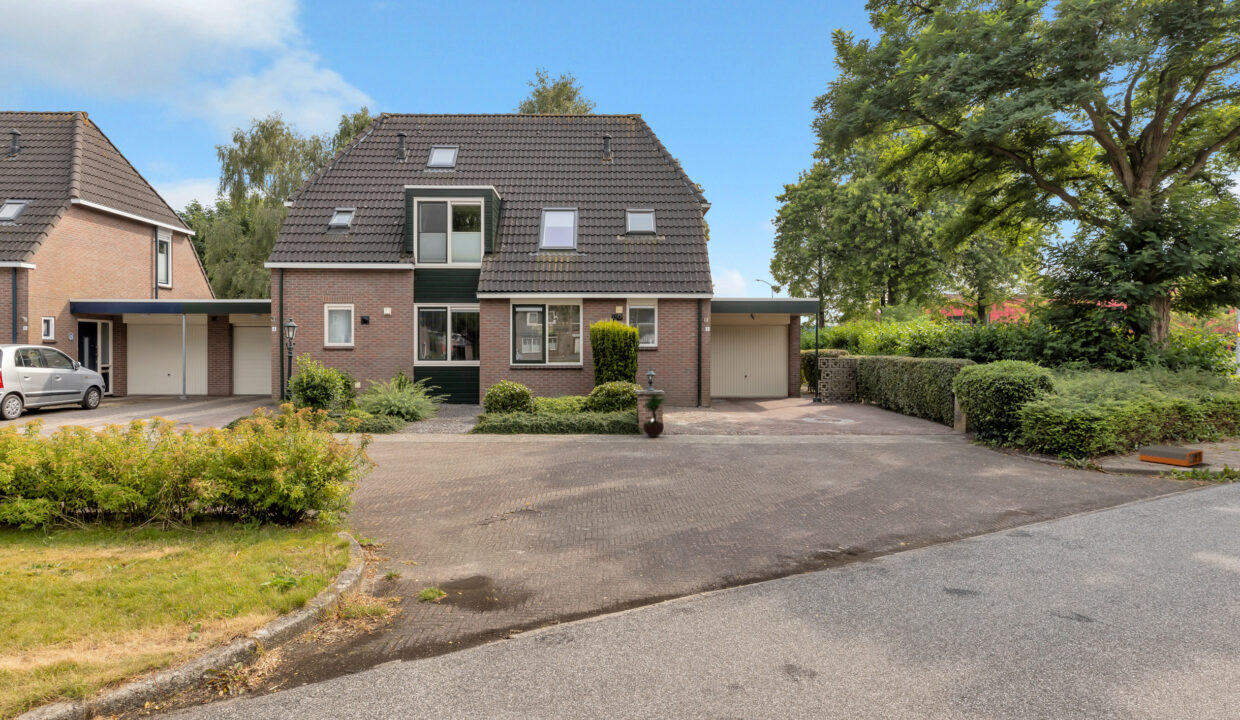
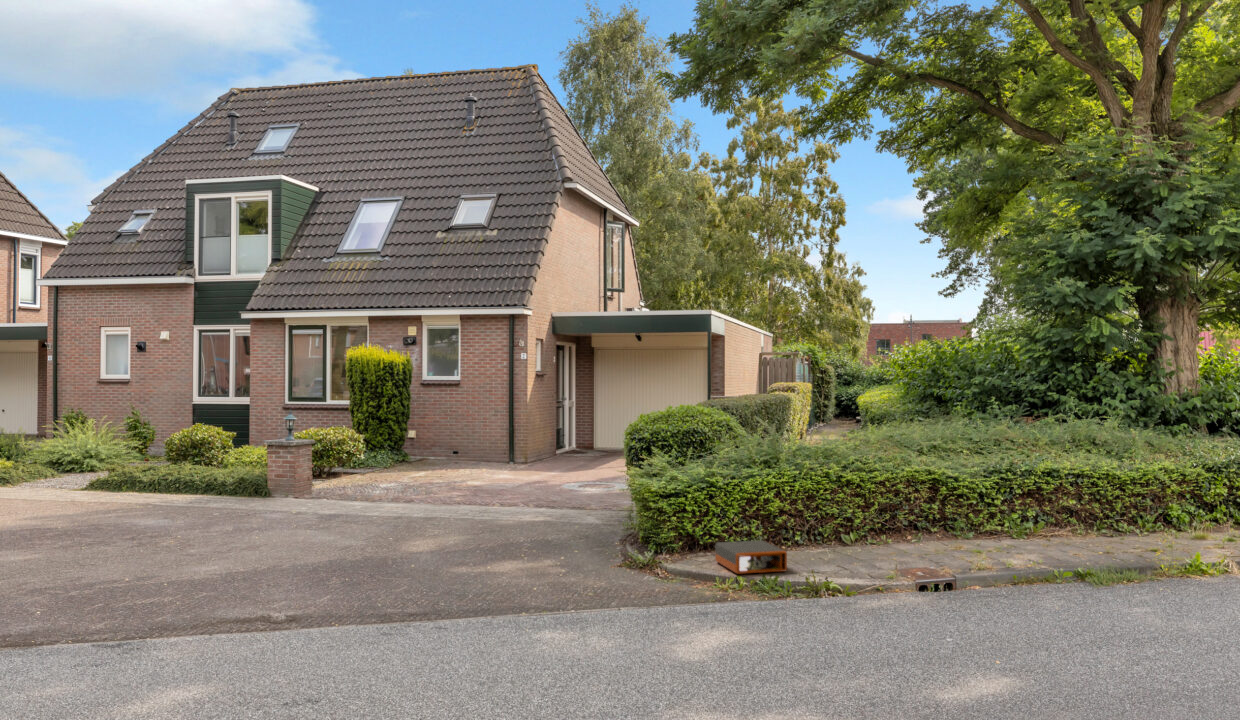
potted tree: present [643,394,664,437] -> none [247,439,288,500]

